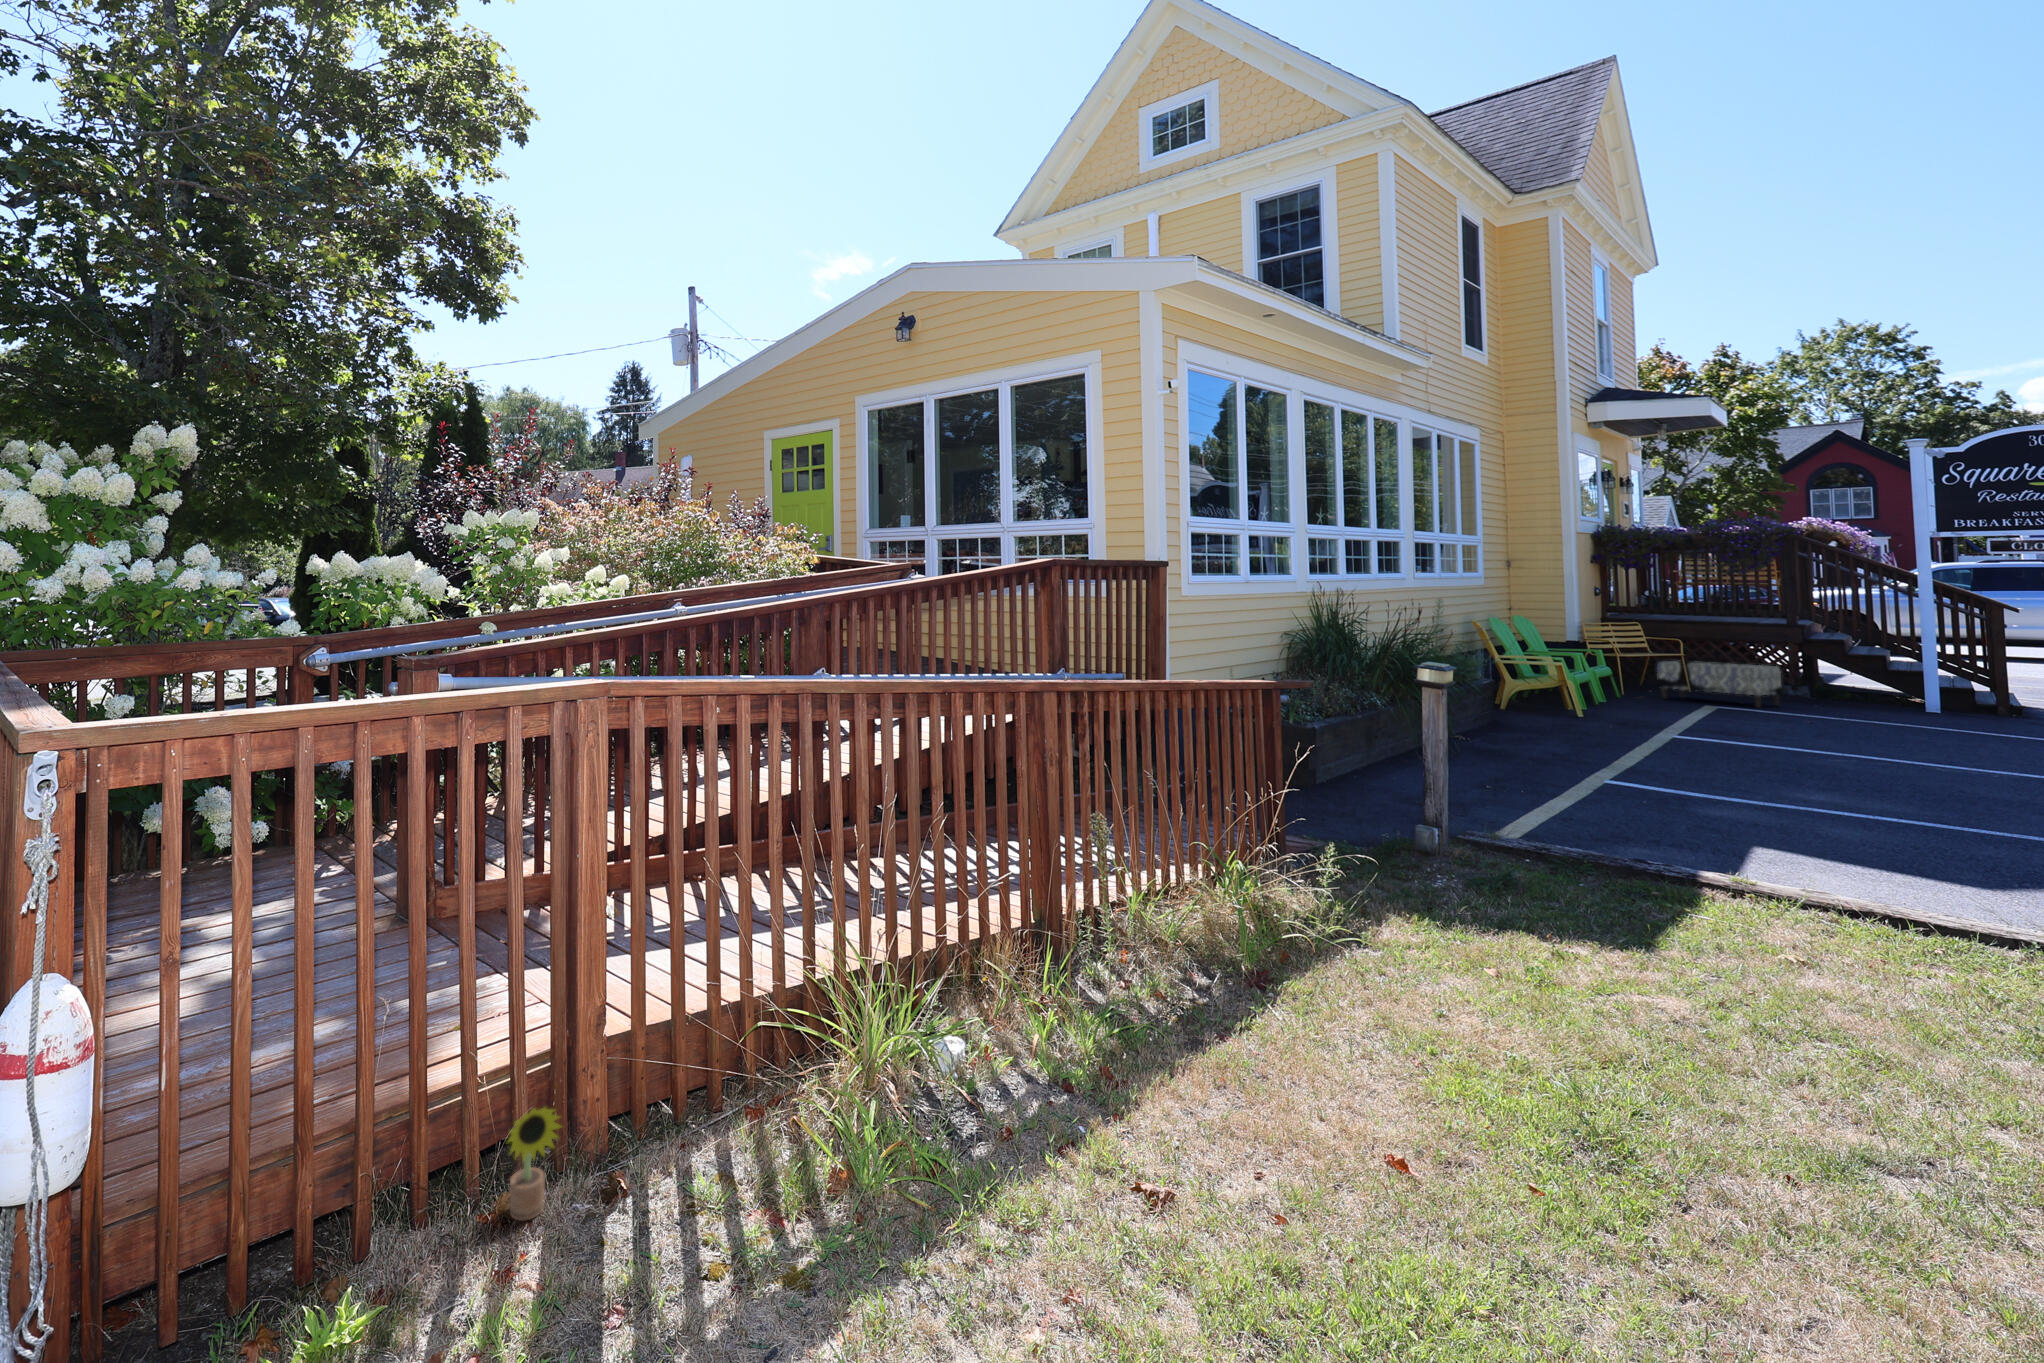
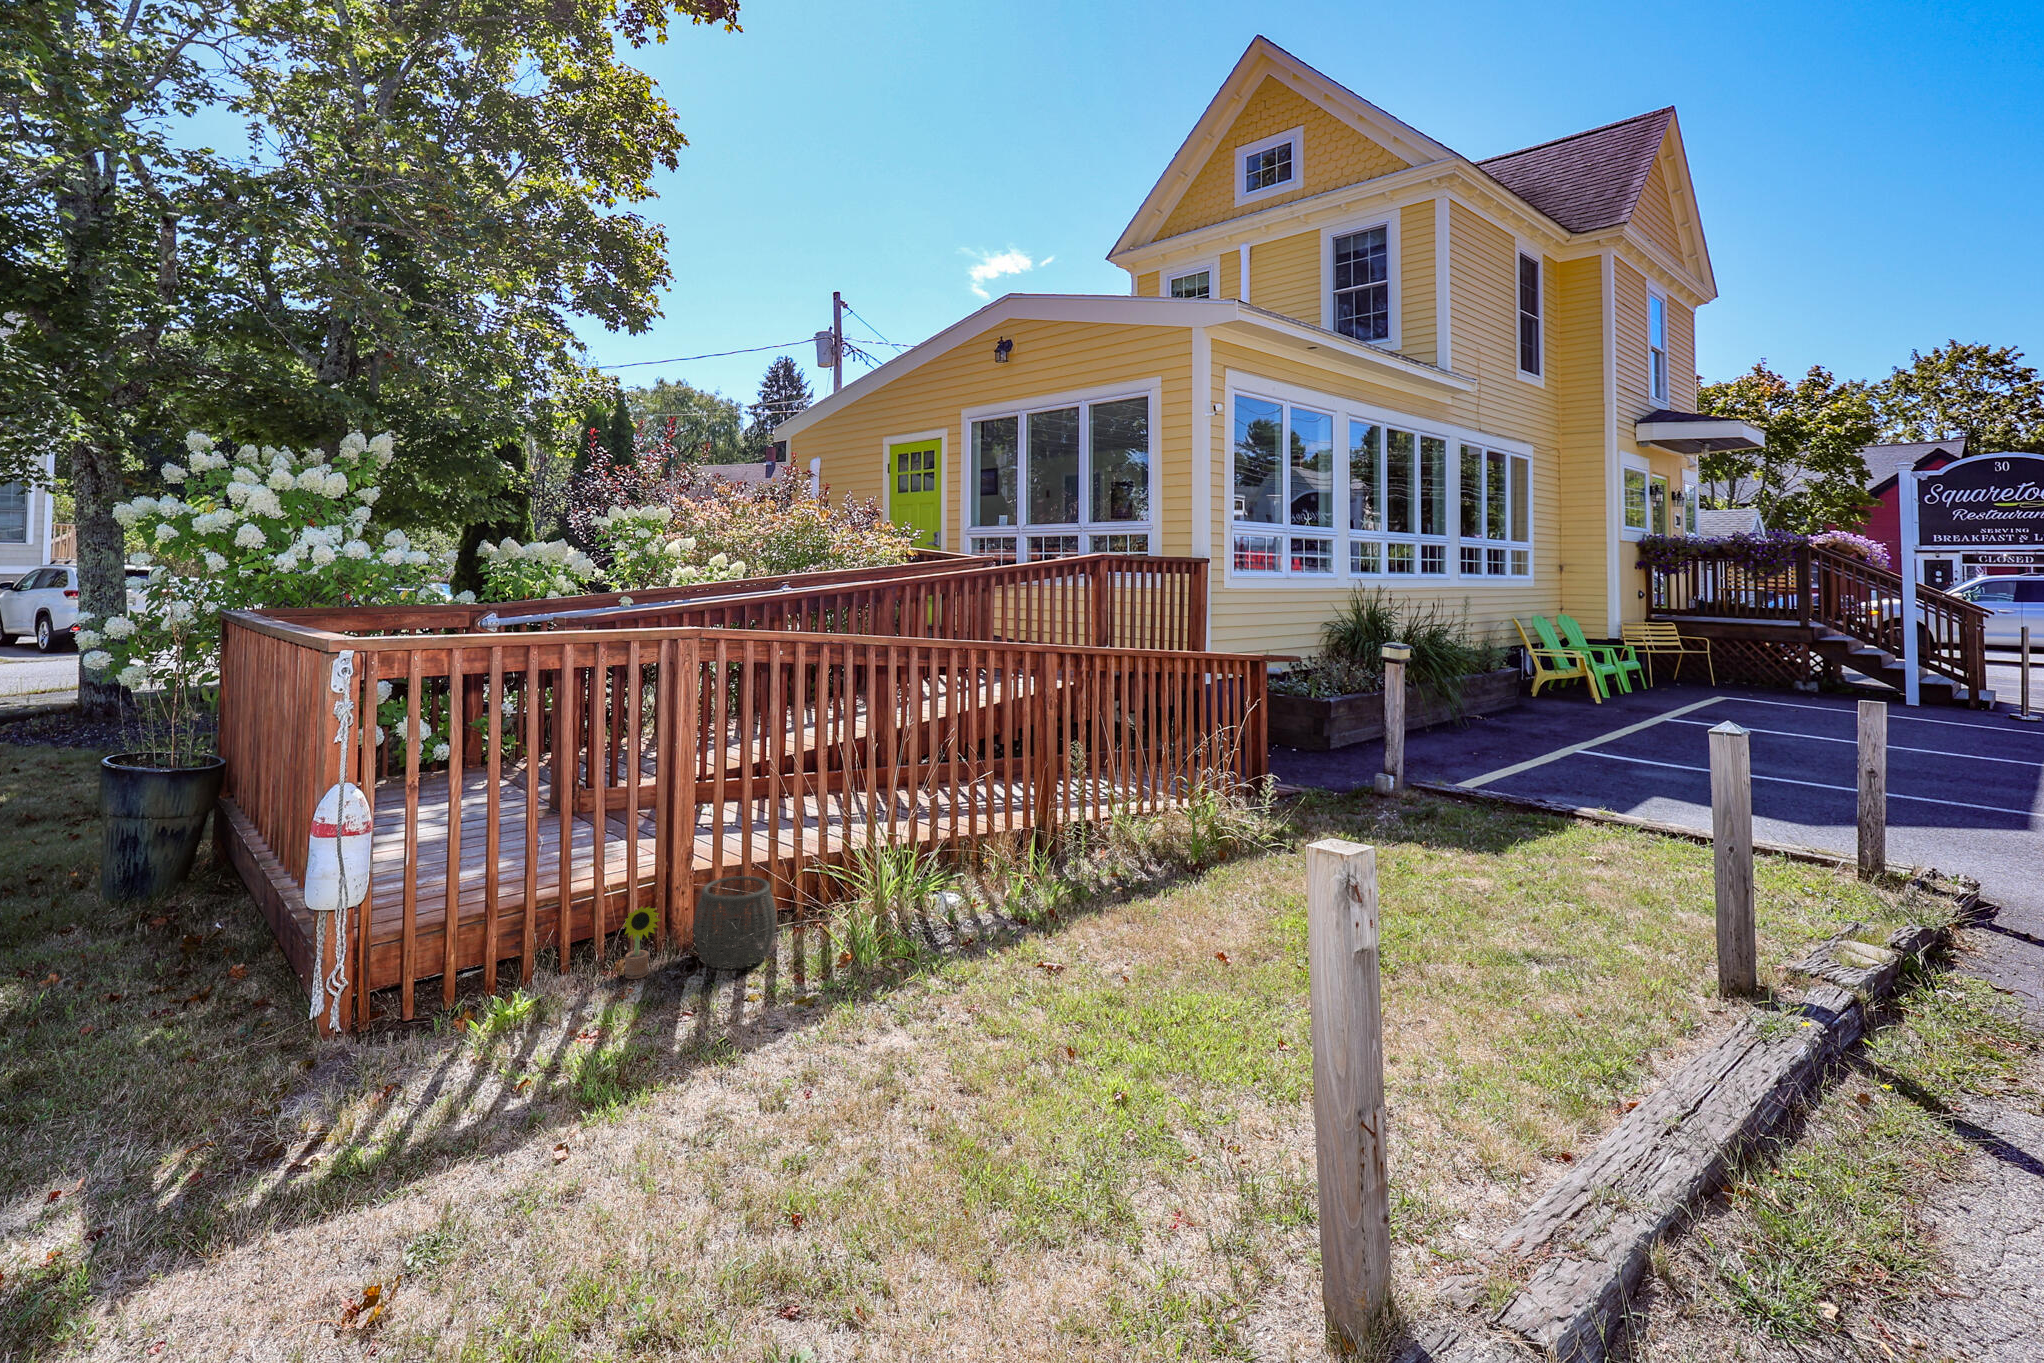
bench: present [1657,661,1781,708] -> none [1681,654,1781,696]
woven basket: none [608,1036,733,1198] -> present [693,876,777,969]

